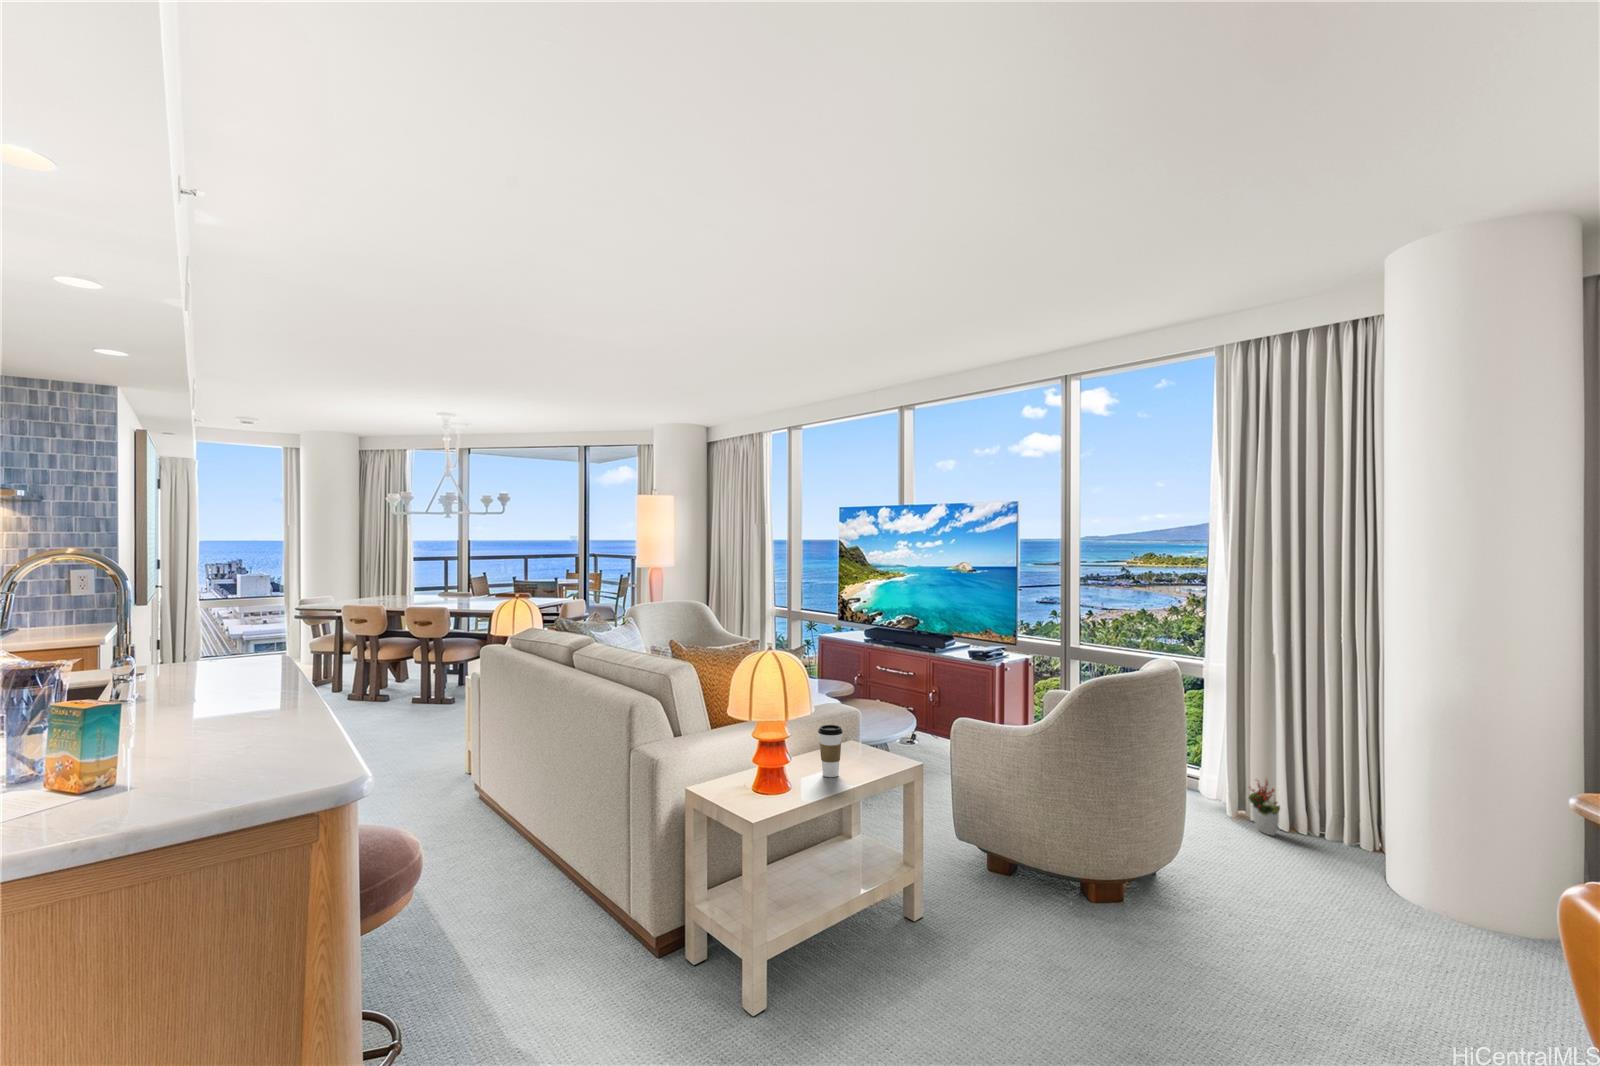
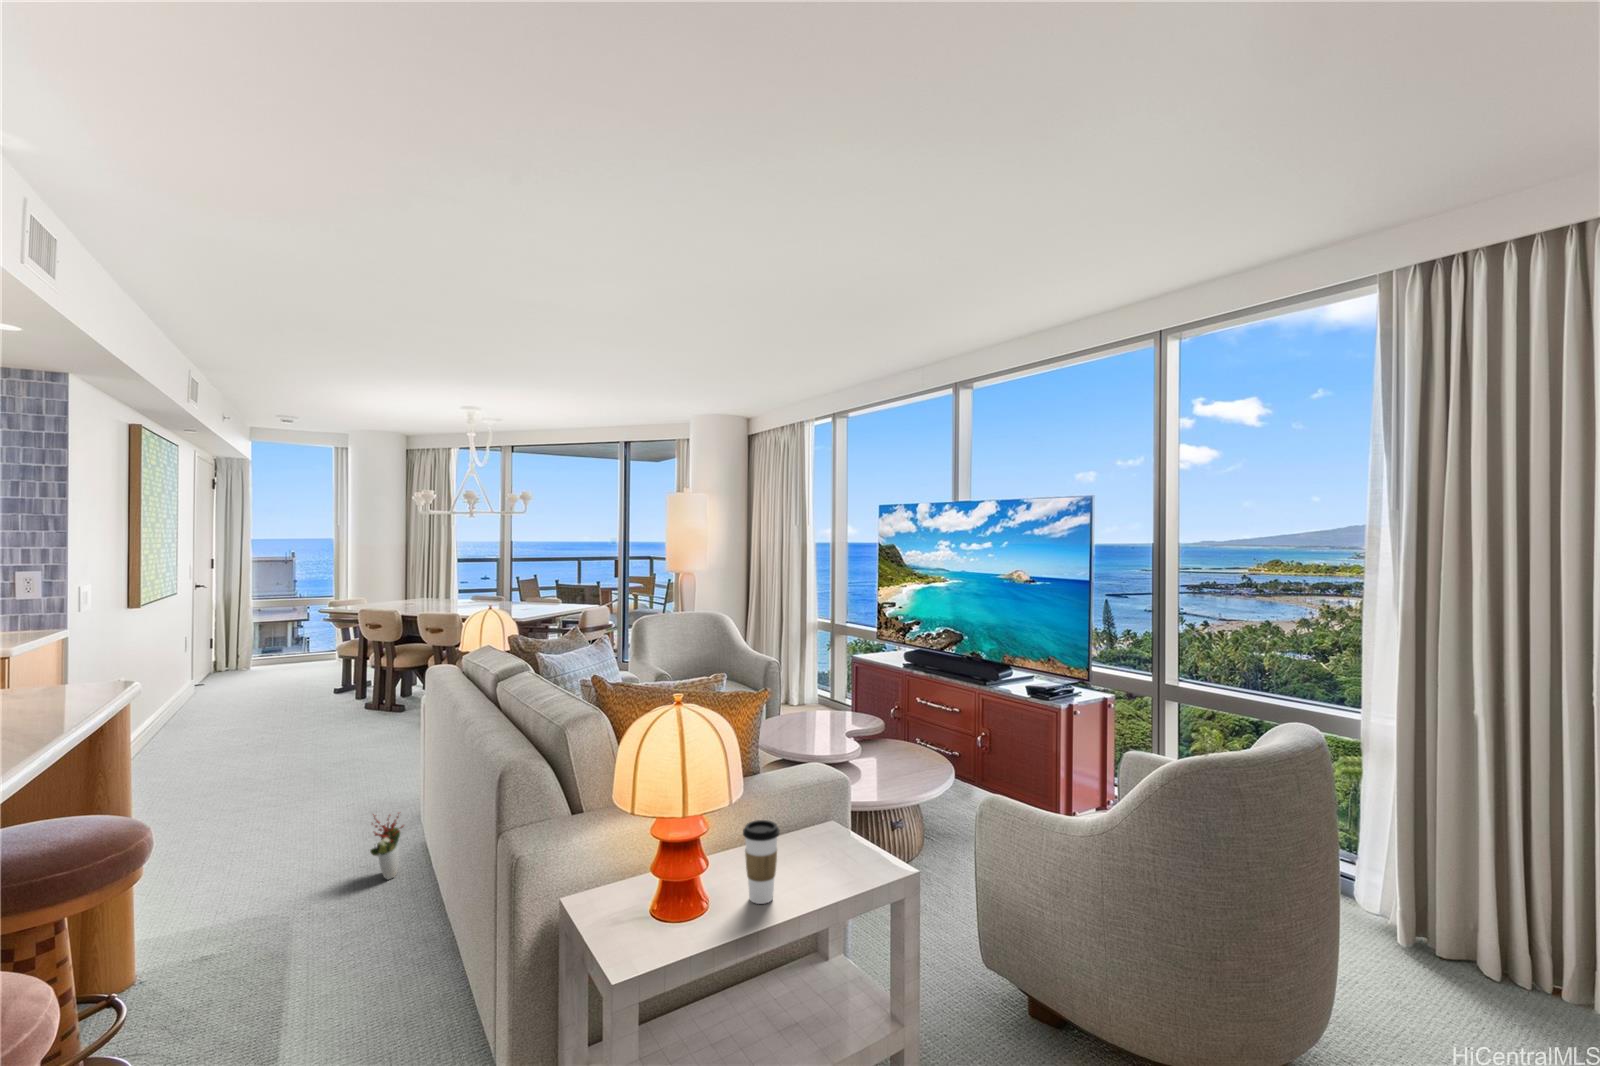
decorative plant: present [1248,781,1280,836] -> present [370,814,403,879]

